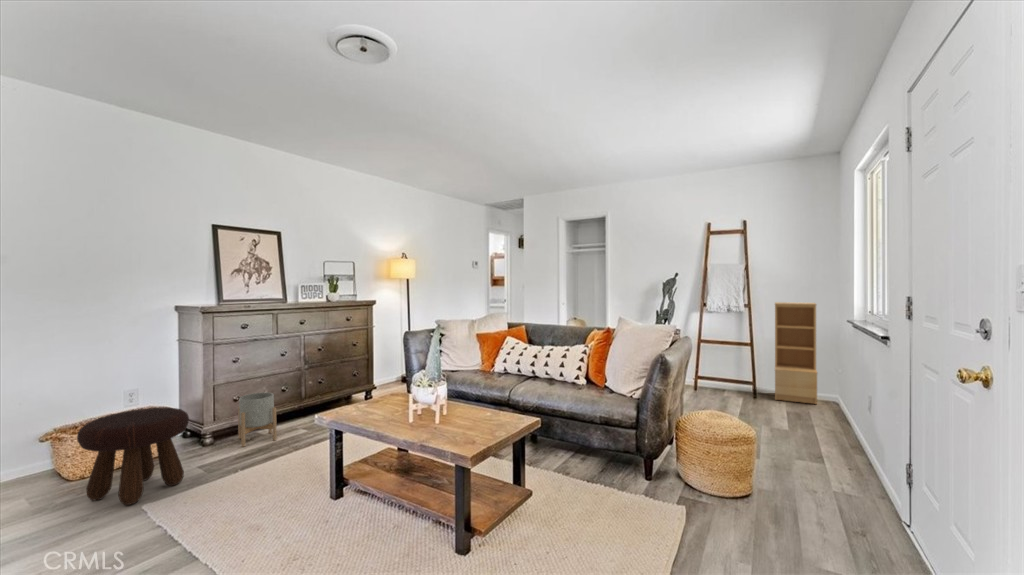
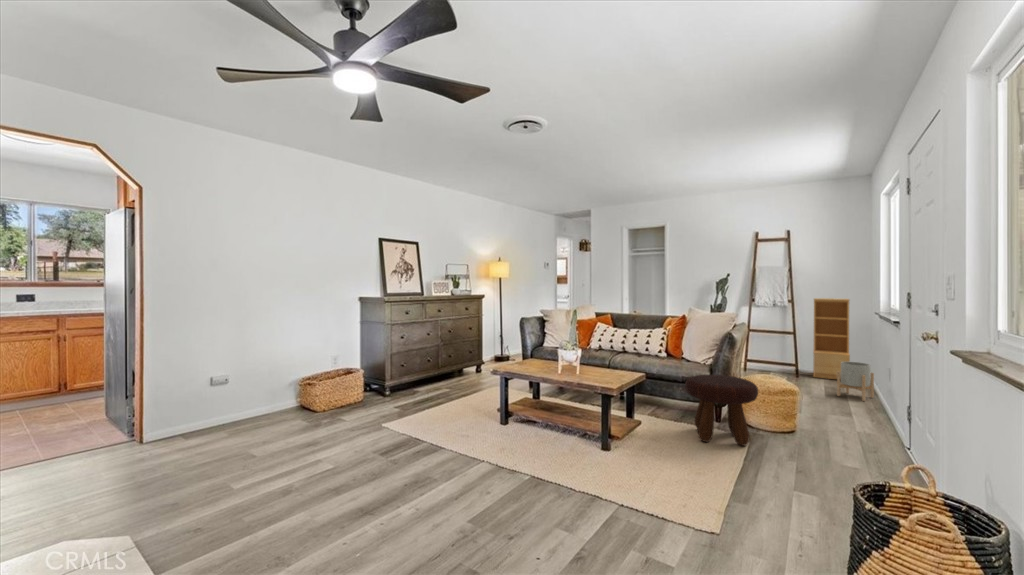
planter: present [238,393,277,447] -> present [837,362,874,401]
footstool: present [77,408,189,505] -> present [685,375,758,446]

